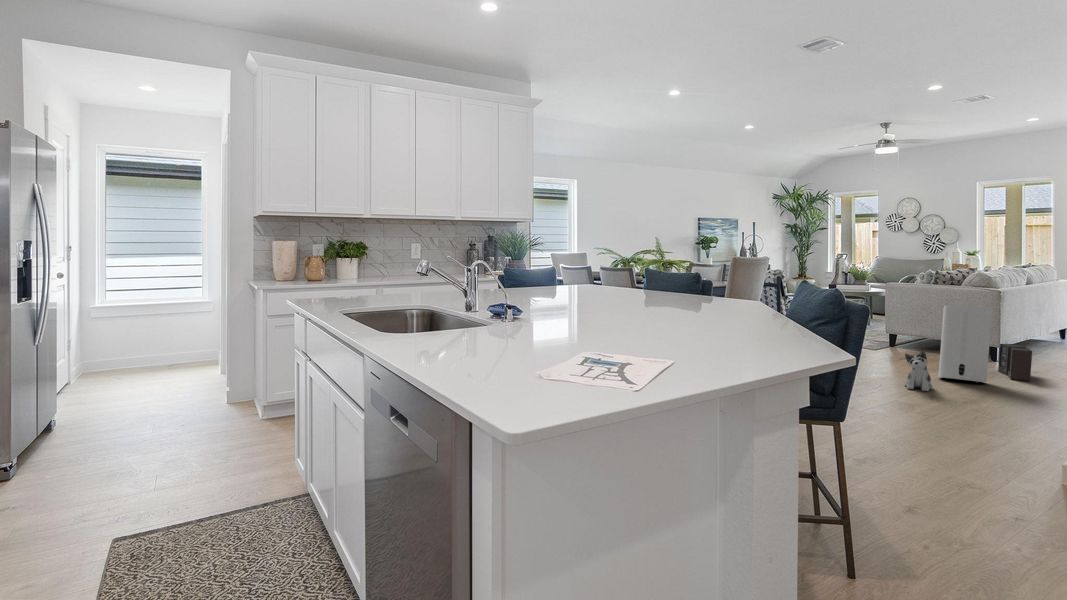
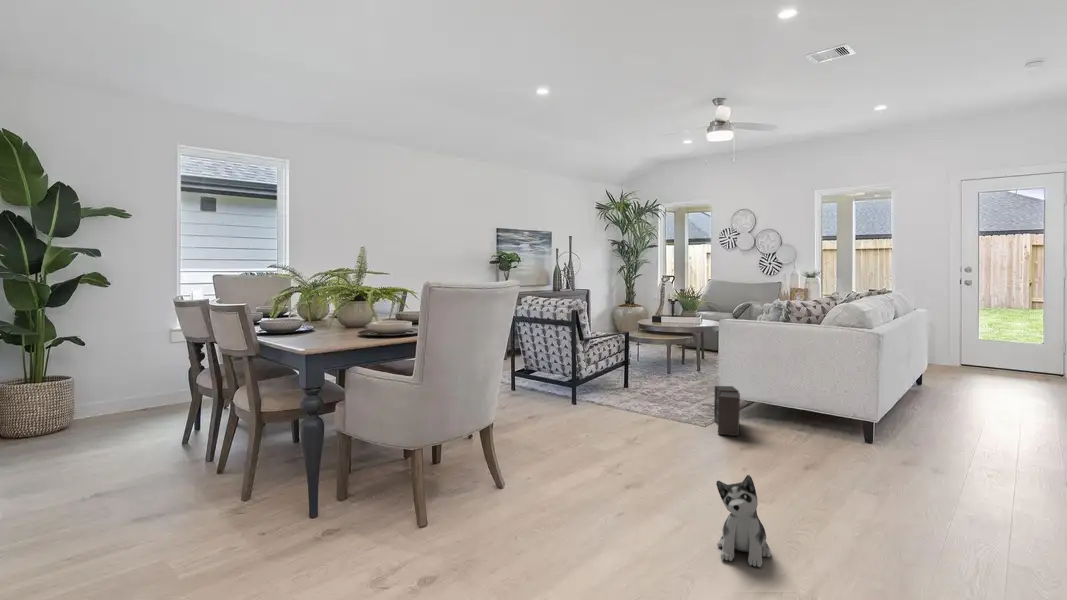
air purifier: present [938,305,992,383] -> none [780,370,865,522]
speaker: present [998,344,1032,381] -> present [714,386,740,436]

